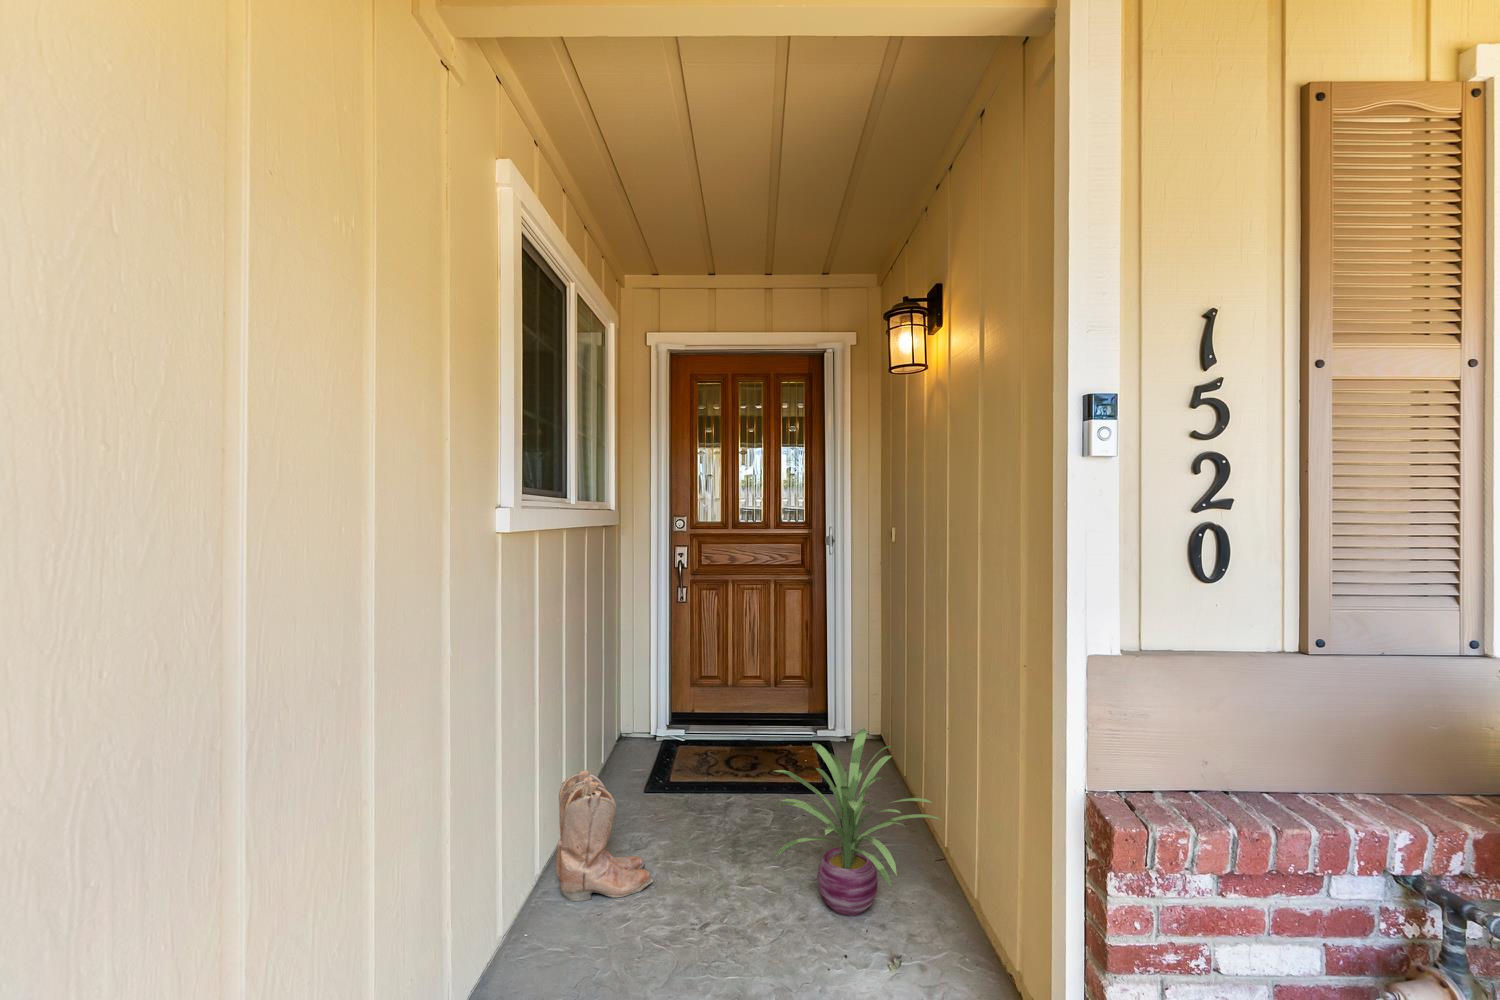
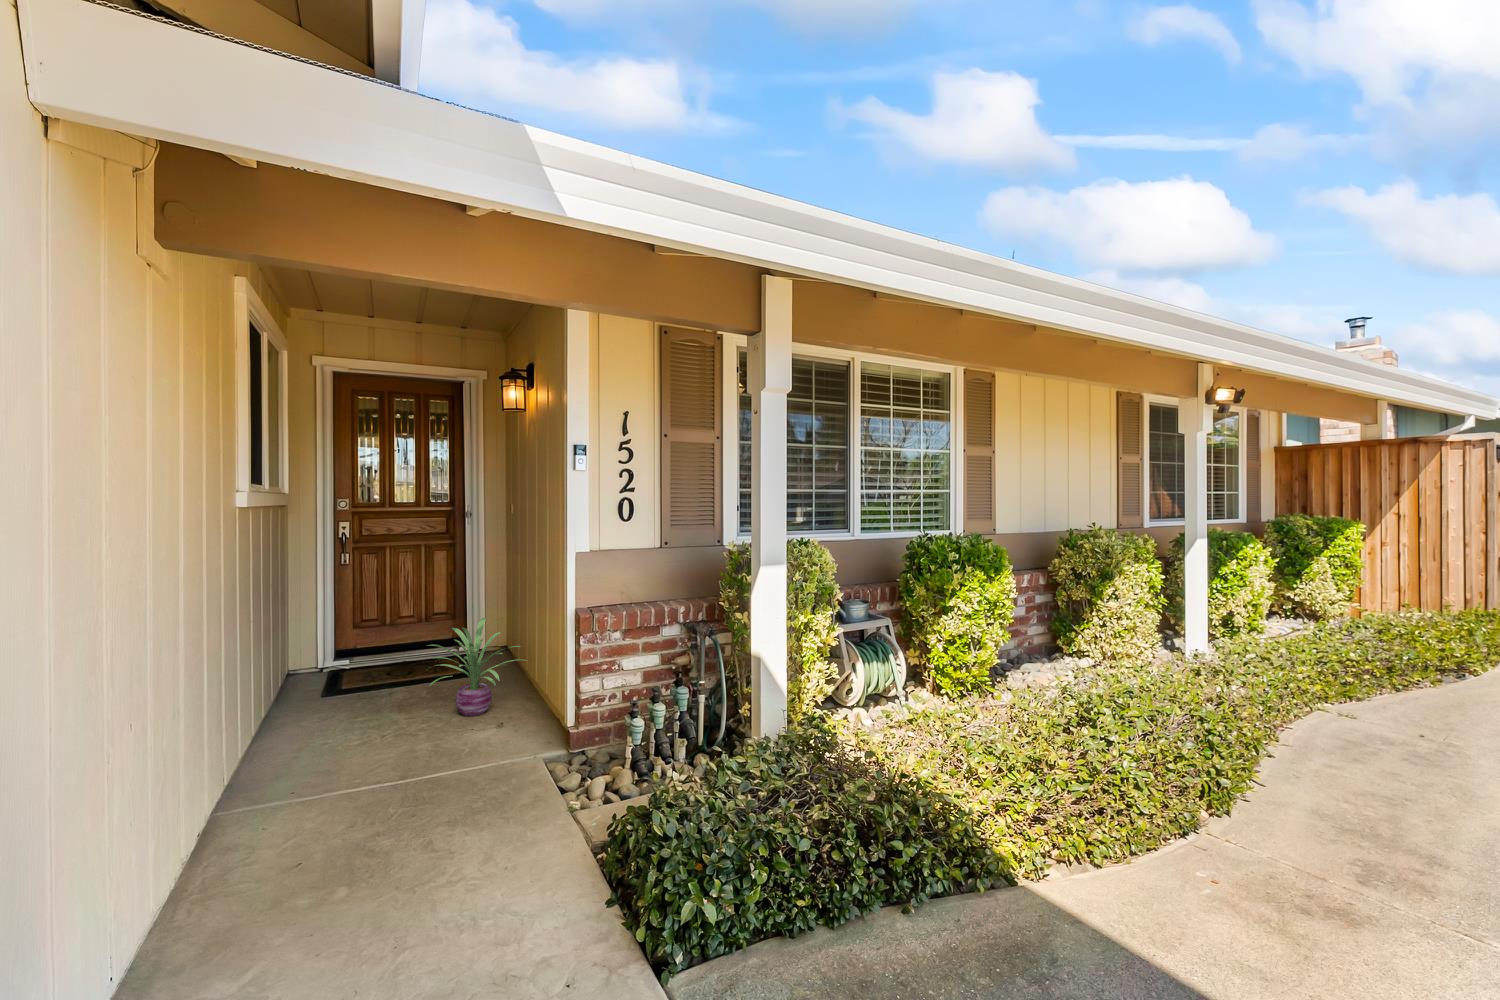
boots: present [556,770,653,901] -> none [269,663,344,741]

